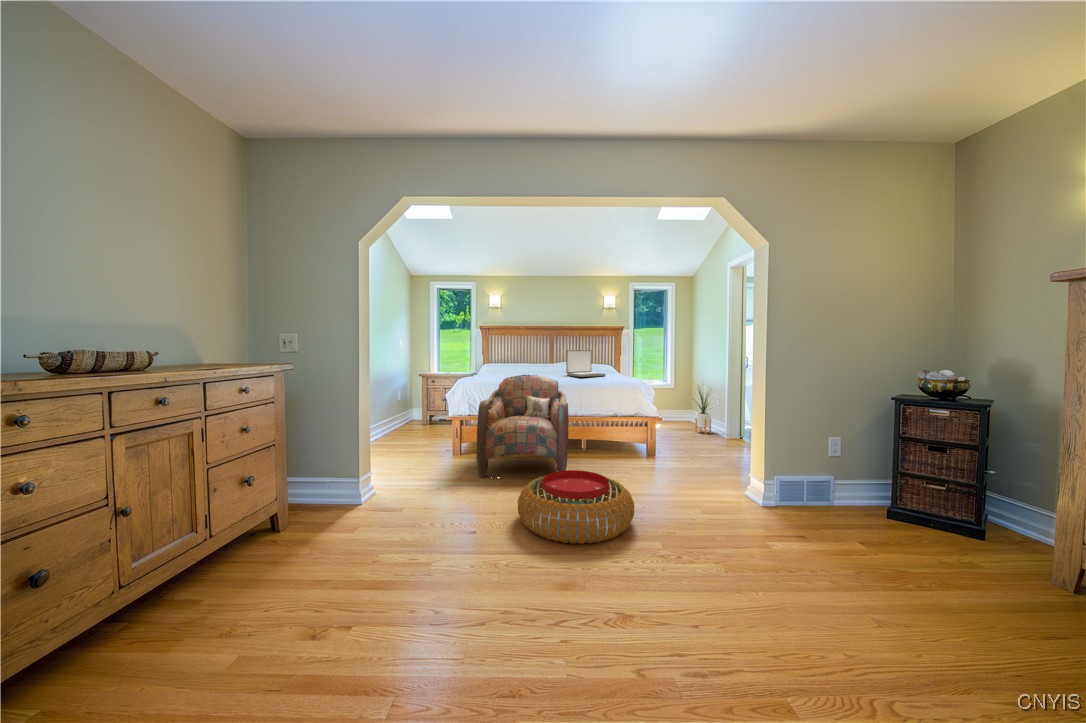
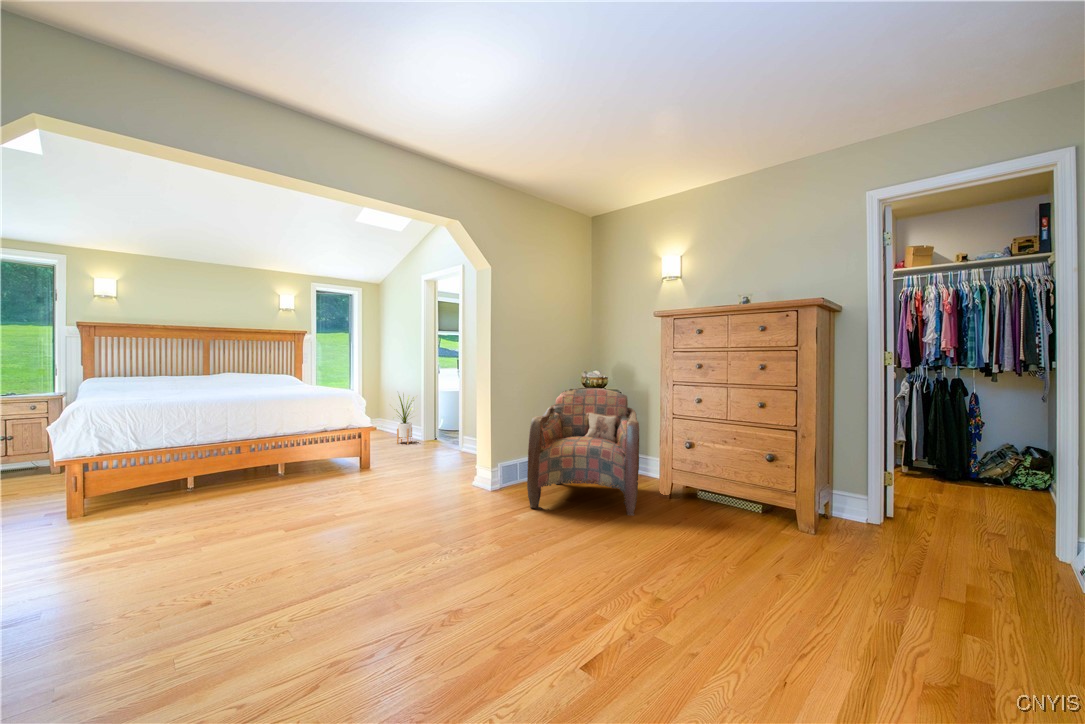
laptop: present [566,350,606,377] -> none [250,358,304,390]
armchair: present [477,375,568,478] -> present [527,387,639,515]
pouf: present [518,470,634,544] -> none [263,487,403,565]

